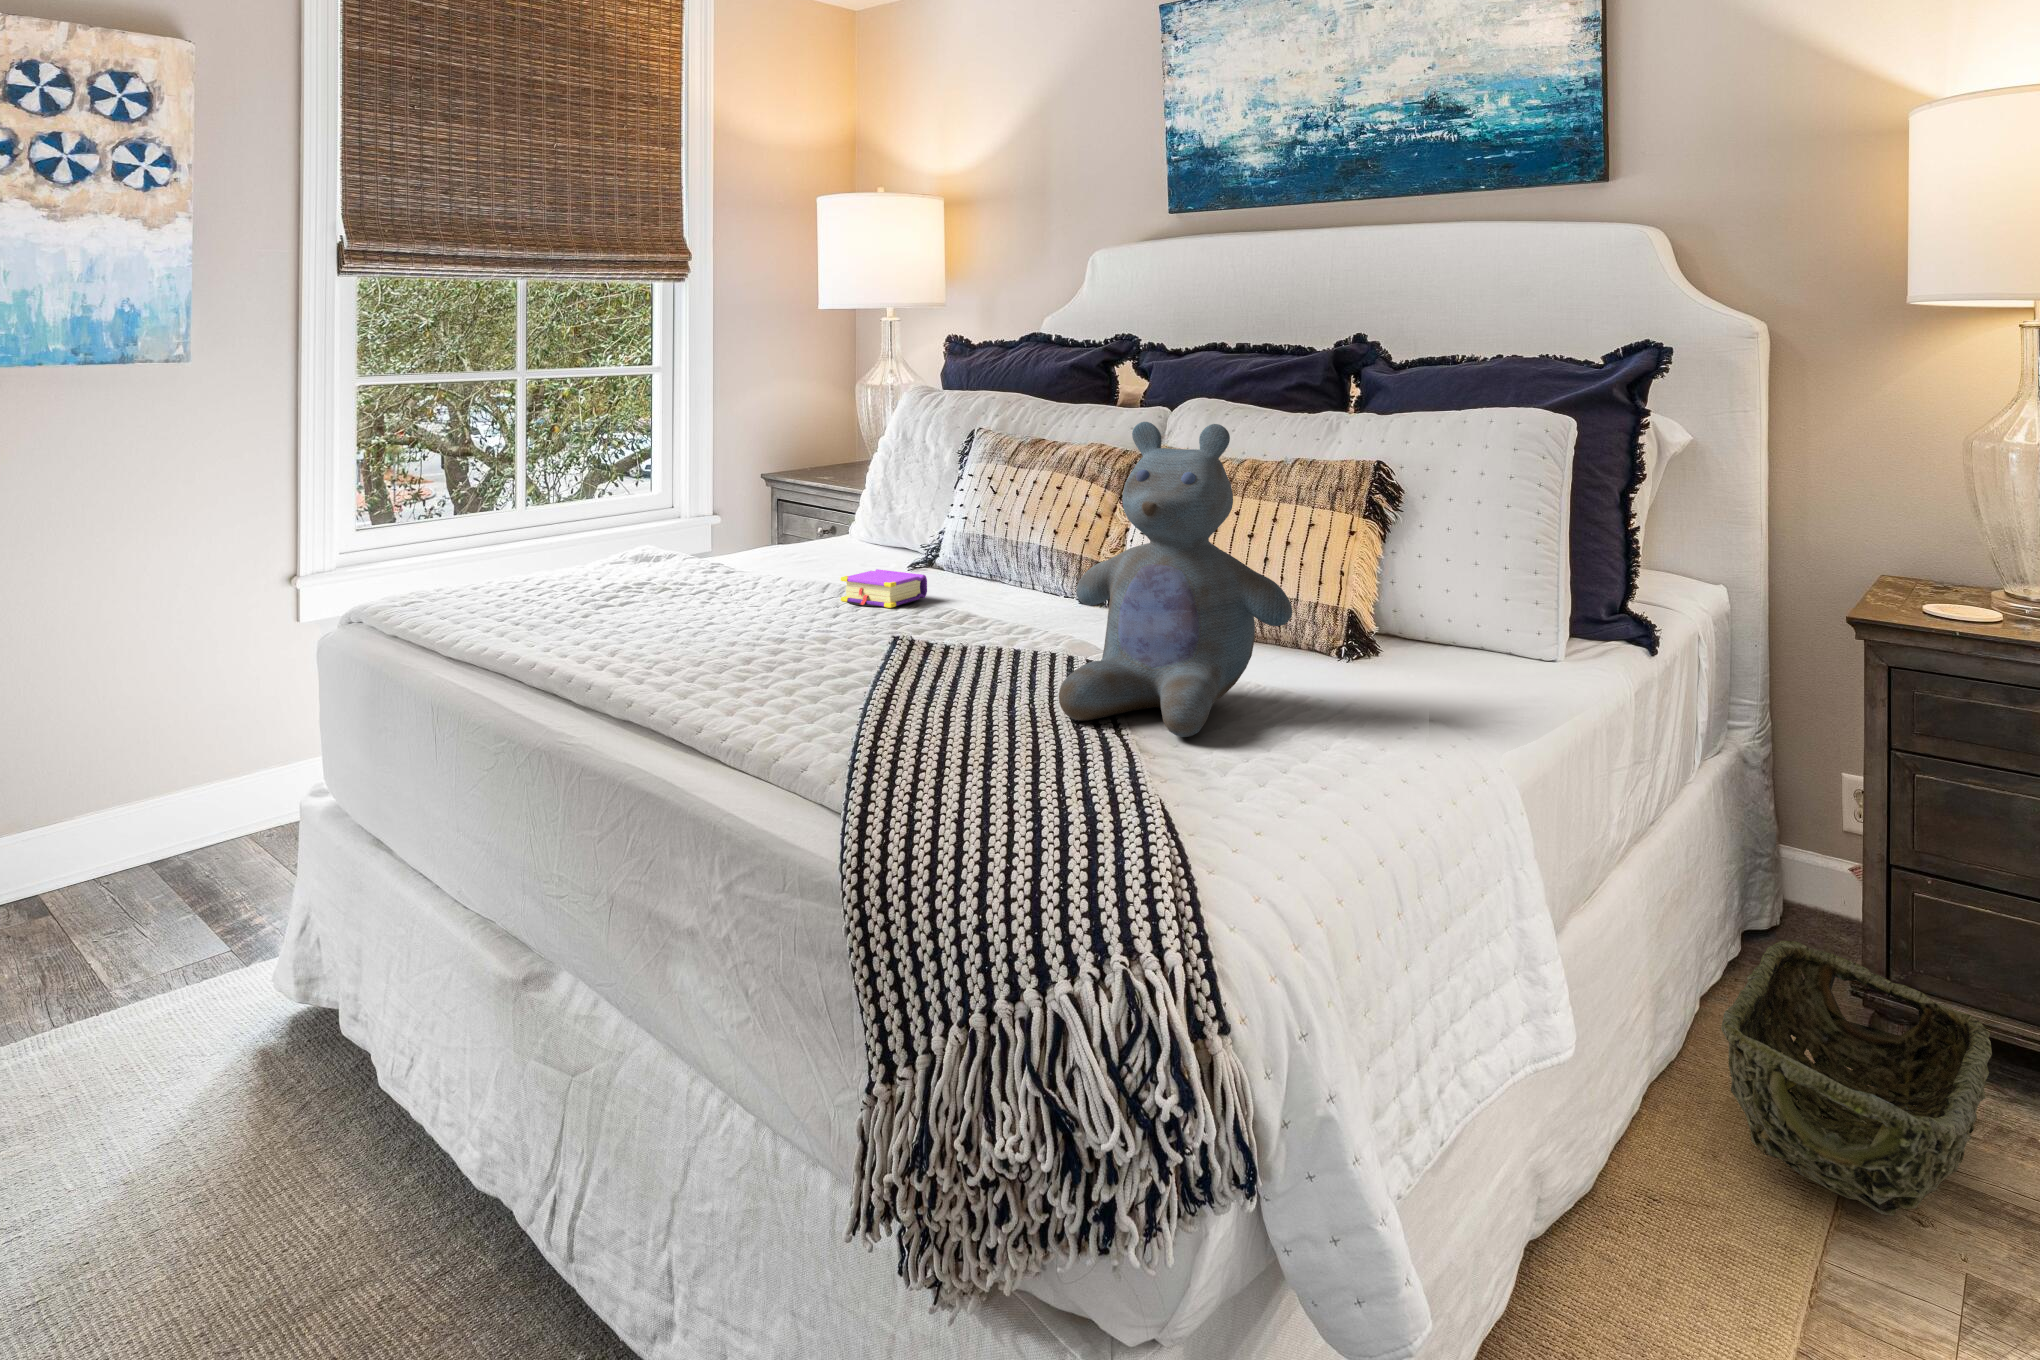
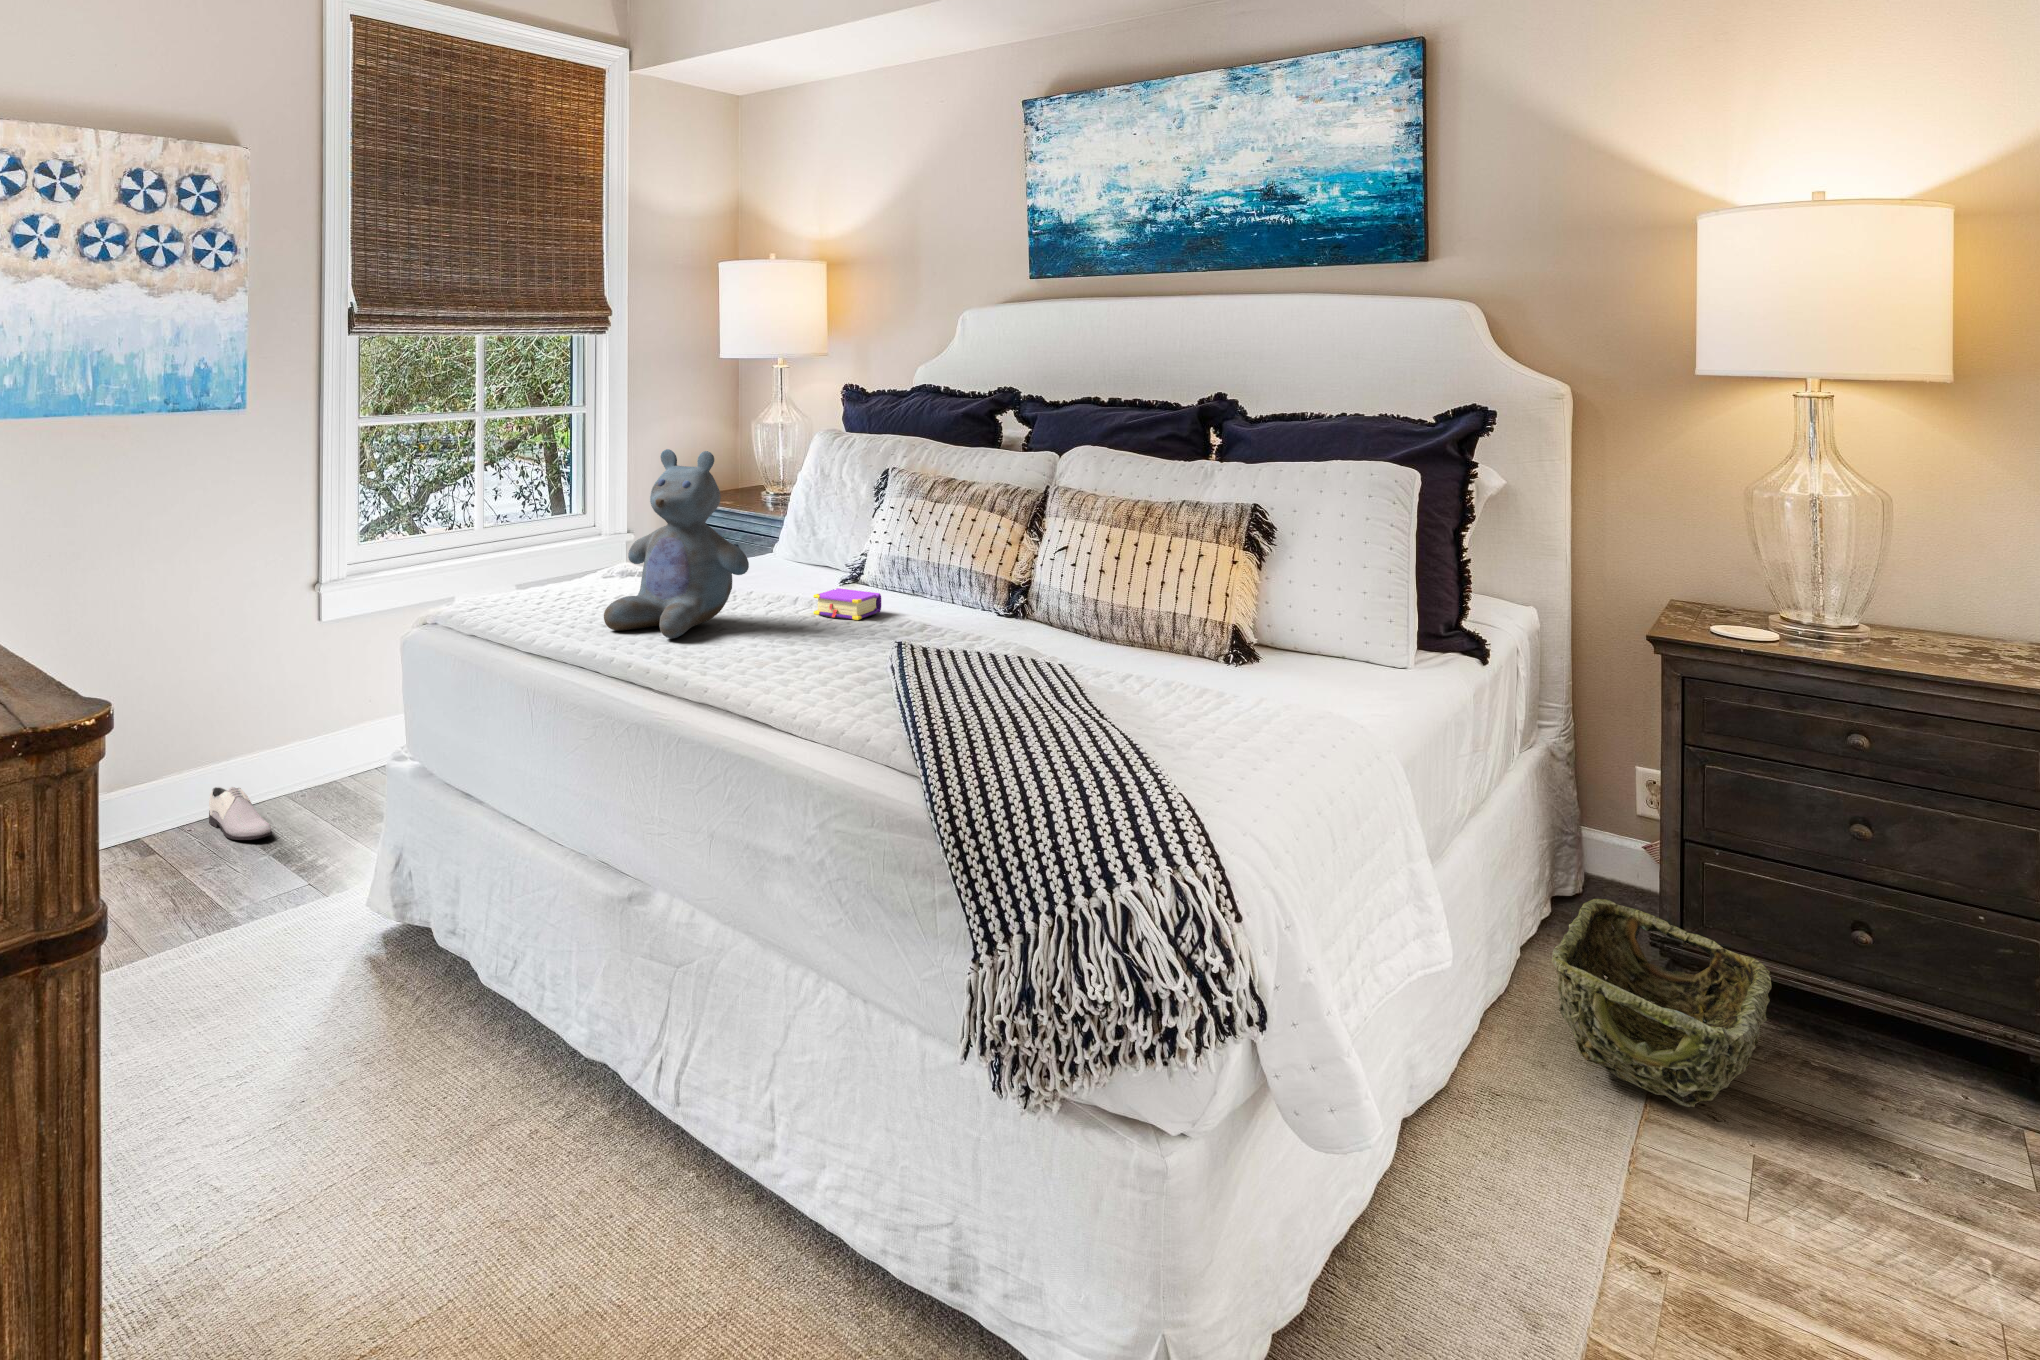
stuffed bear: present [1059,422,1292,737] -> present [604,449,749,638]
shoe: none [144,818,213,884] -> present [209,787,272,840]

